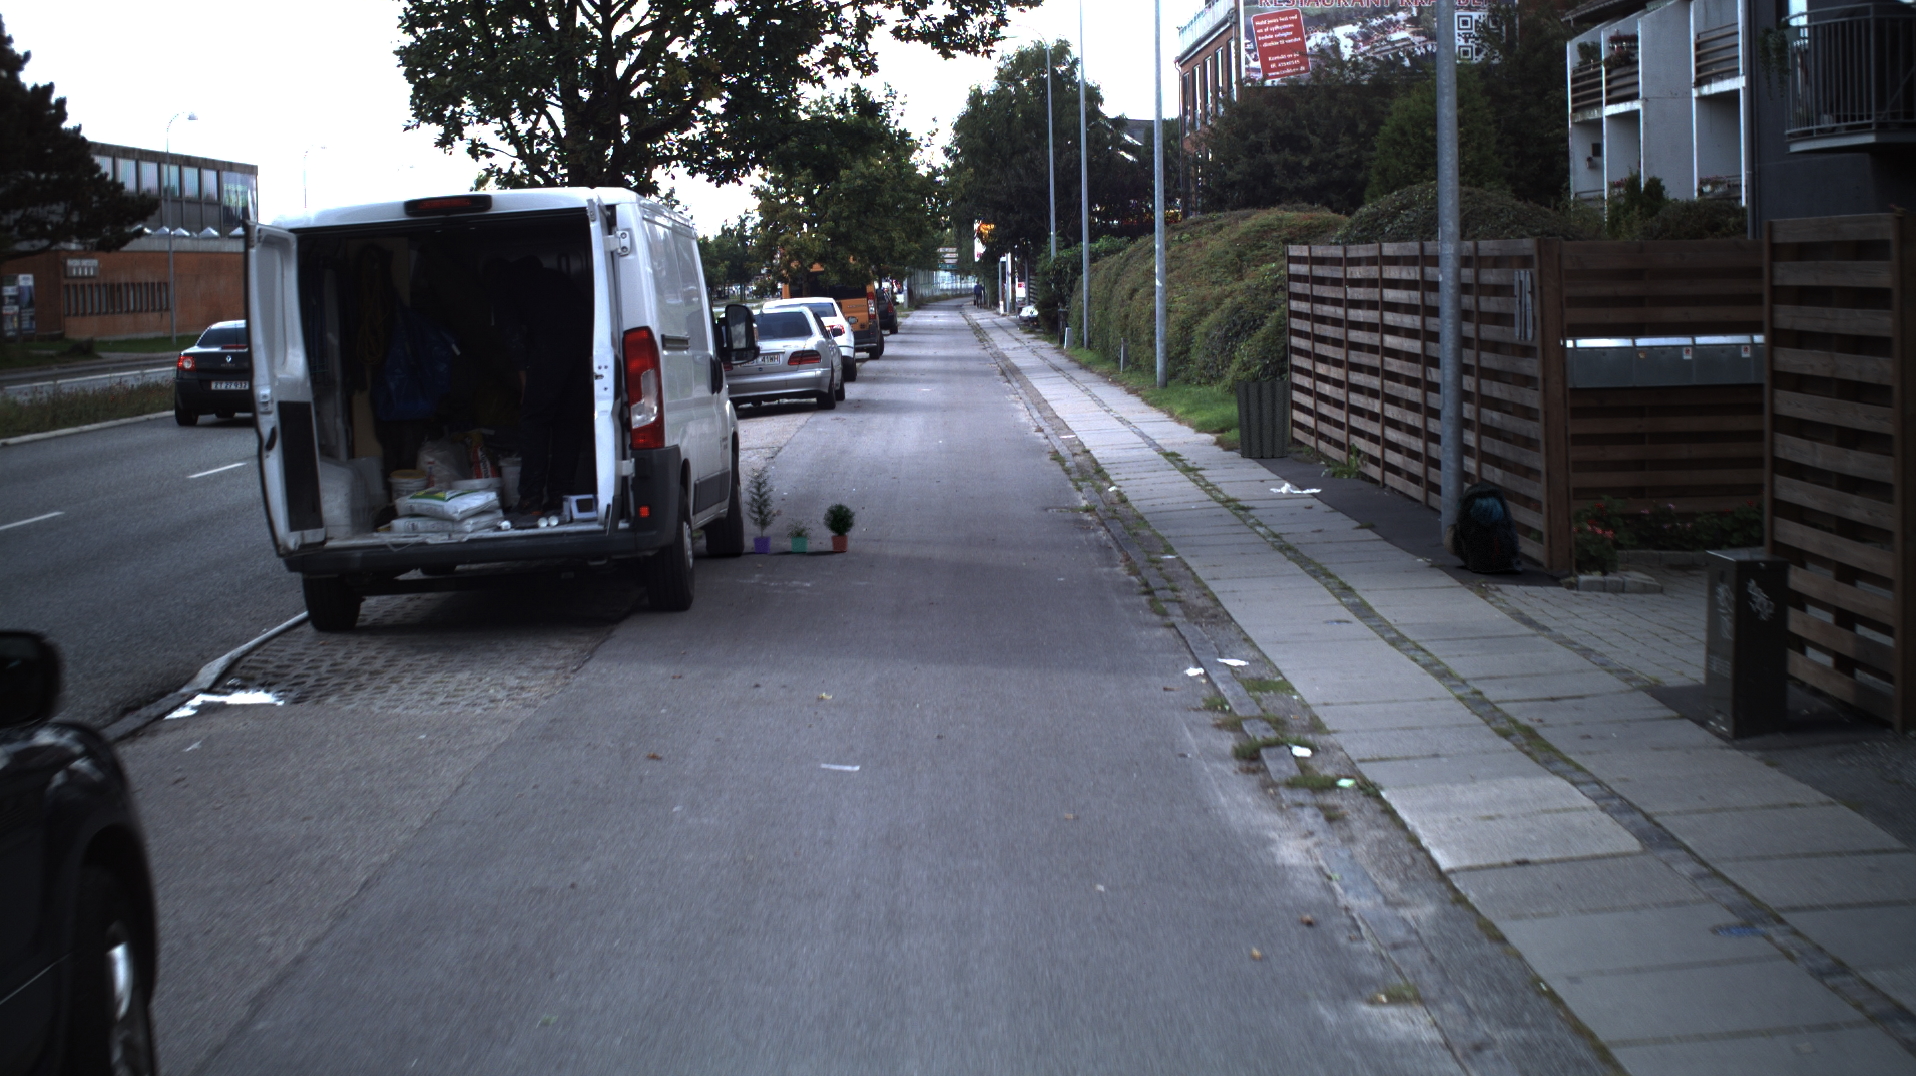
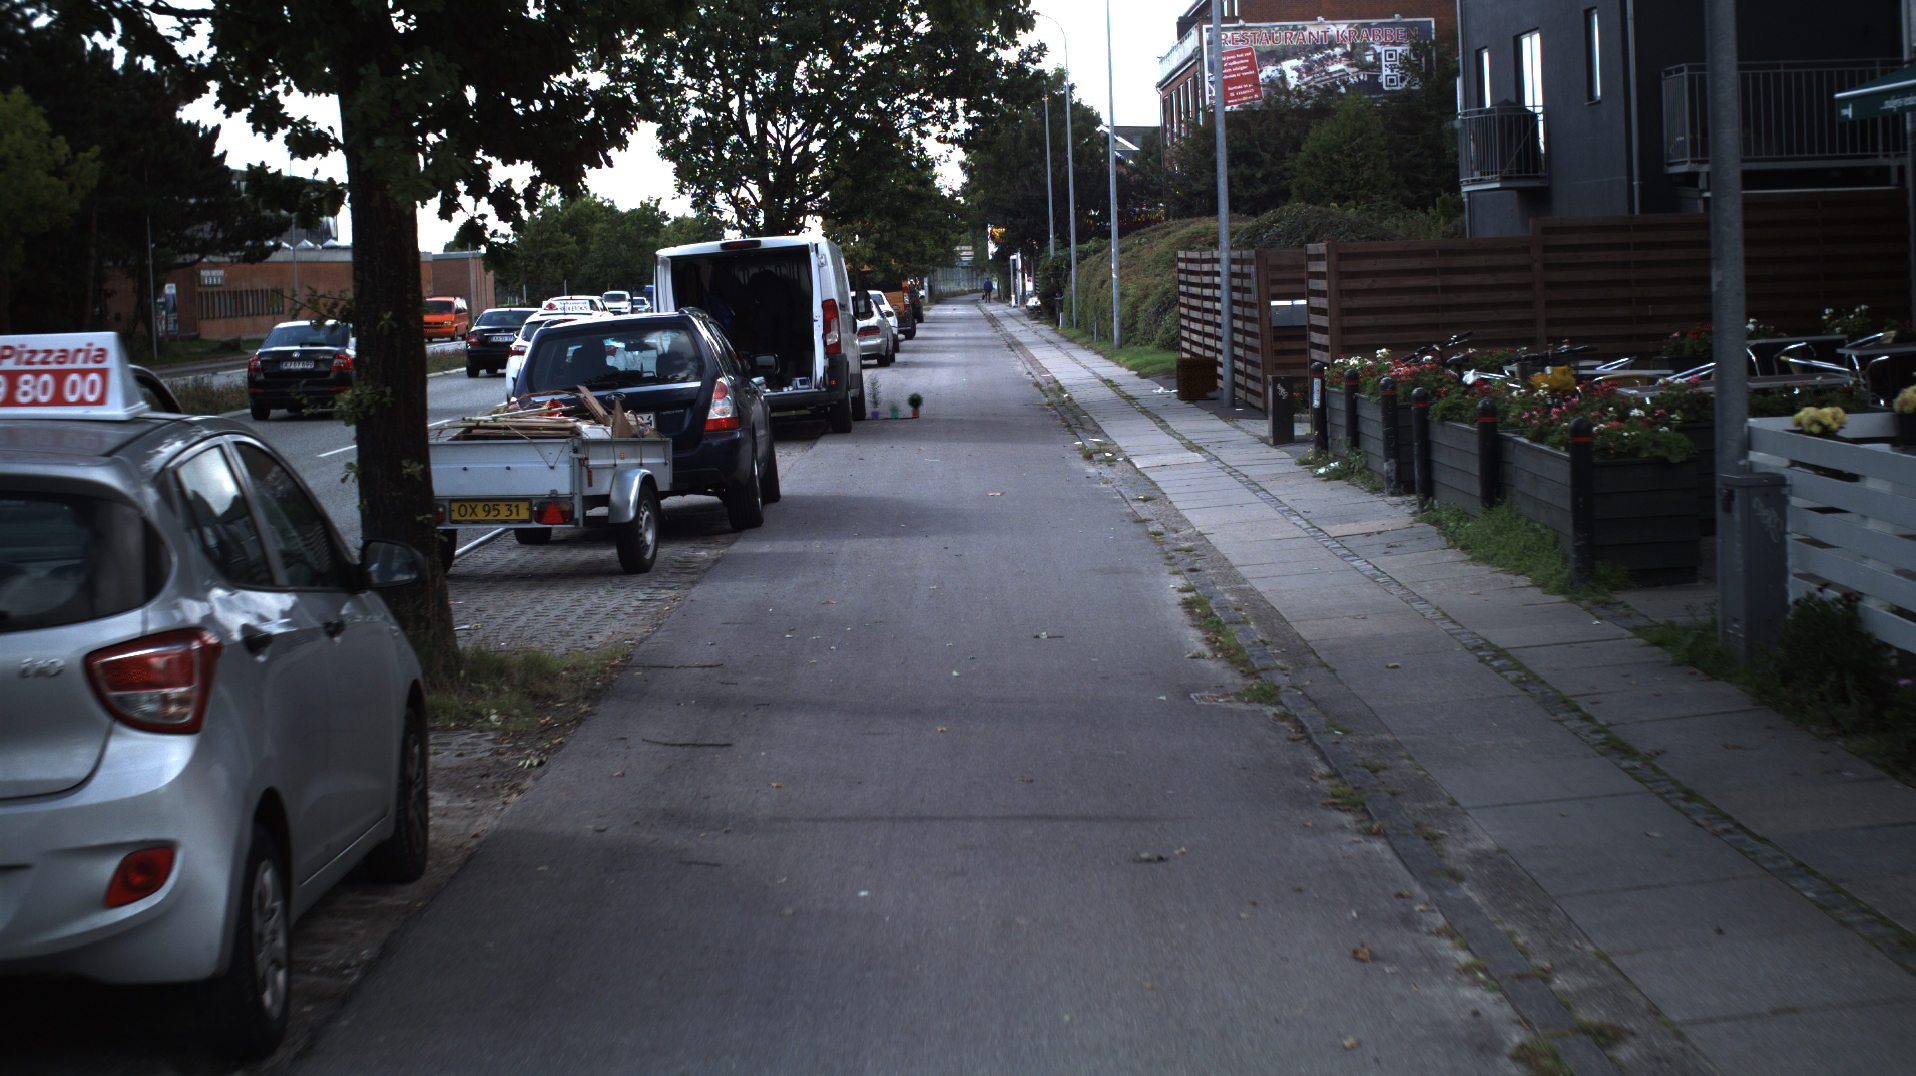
trash can: present [1236,380,1291,458] -> none [1146,335,1180,382]
wooden crate: none [1319,432,1411,515] -> present [1176,356,1218,400]
backpack: present [1444,481,1522,573] -> none [1218,371,1254,415]

